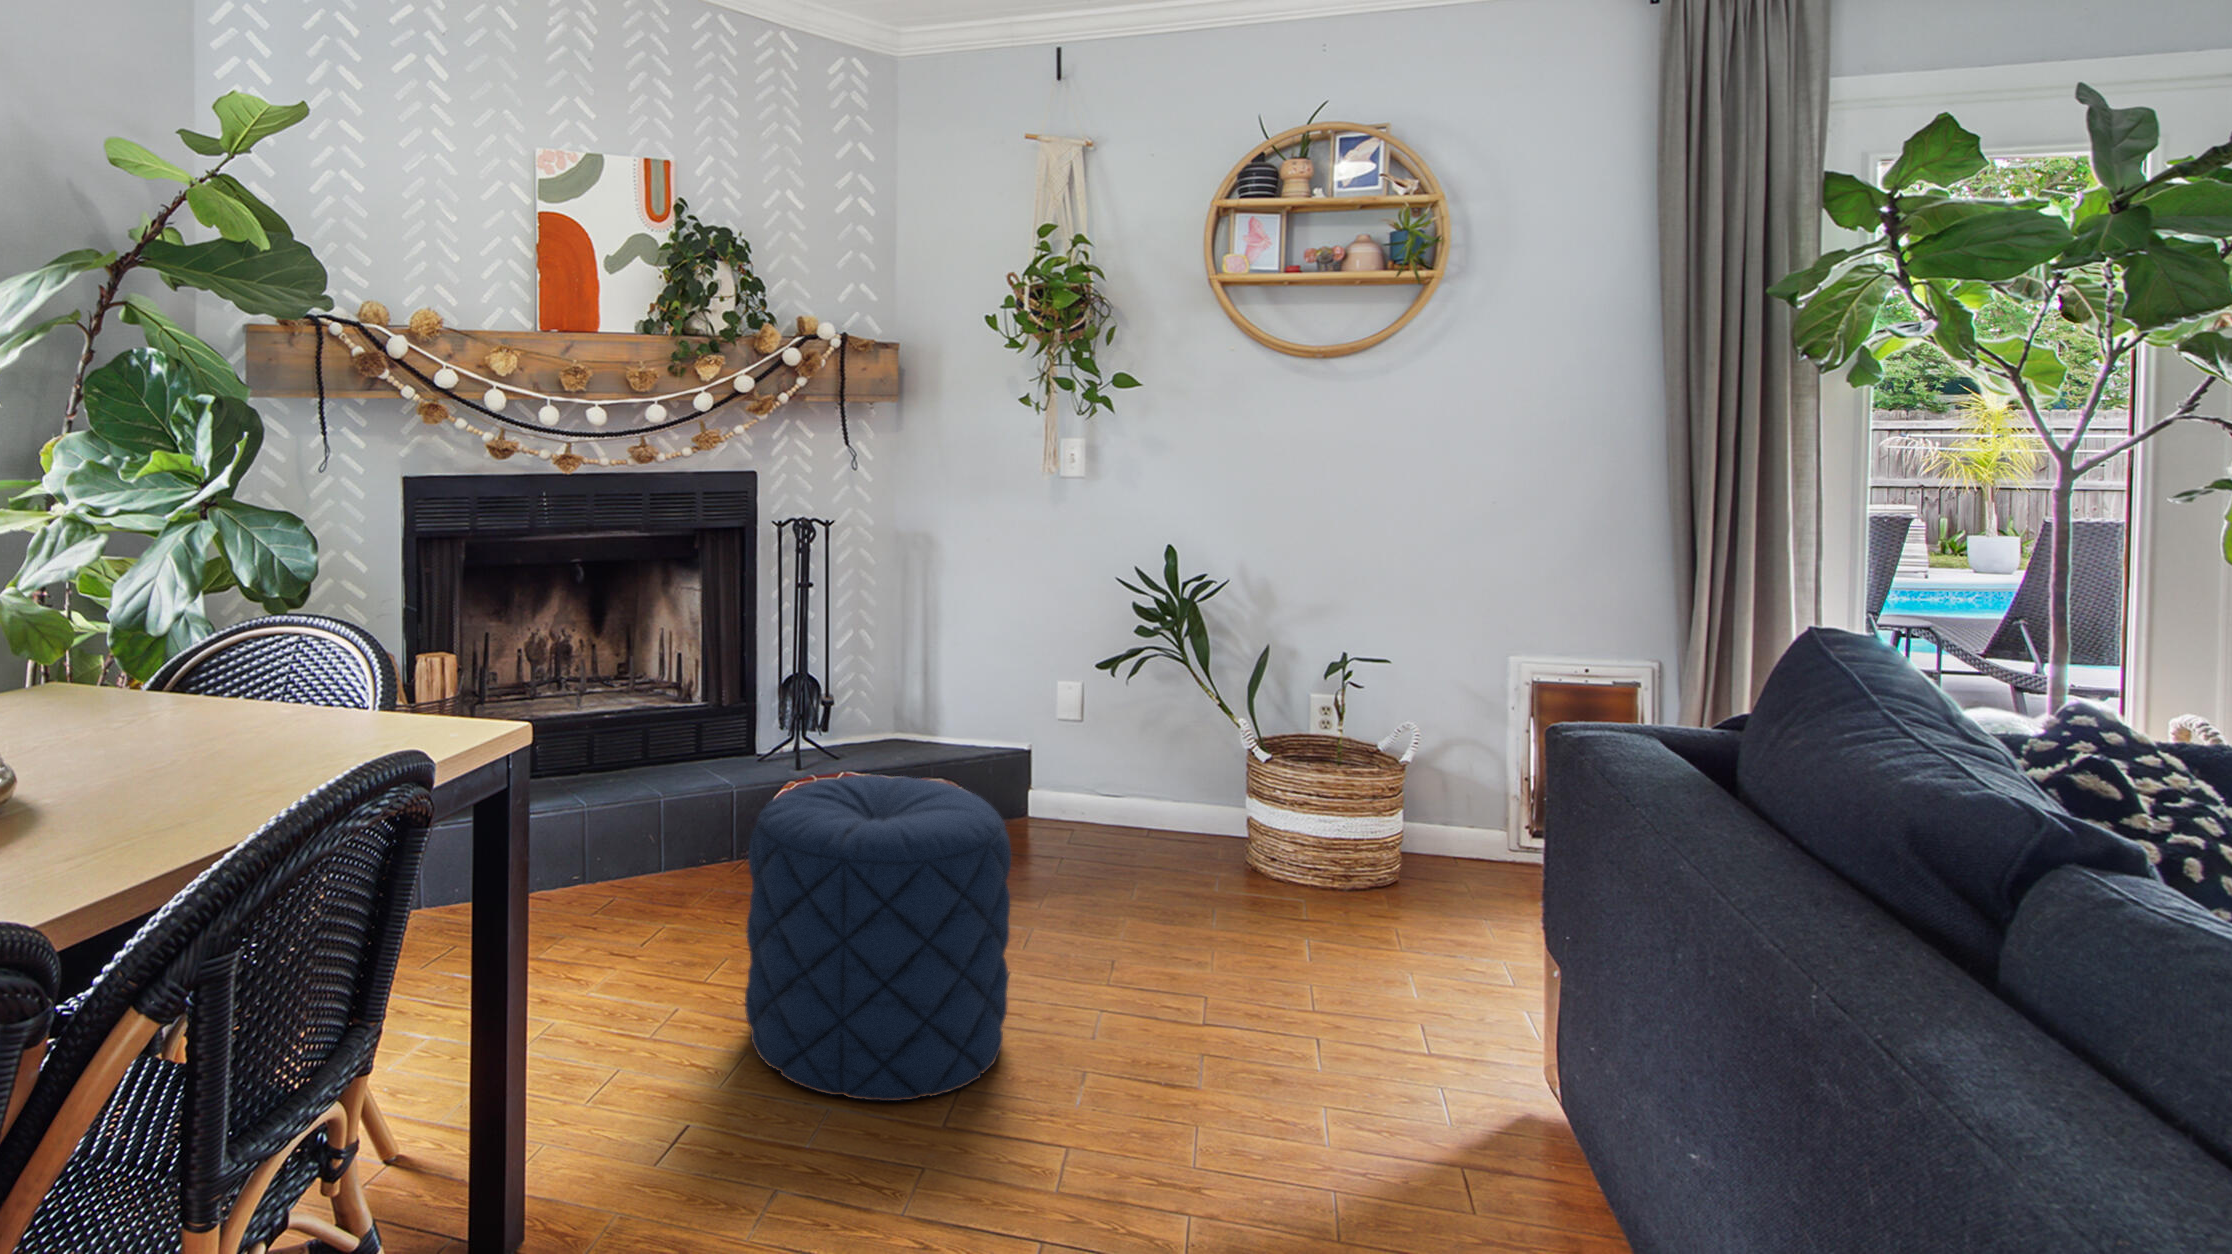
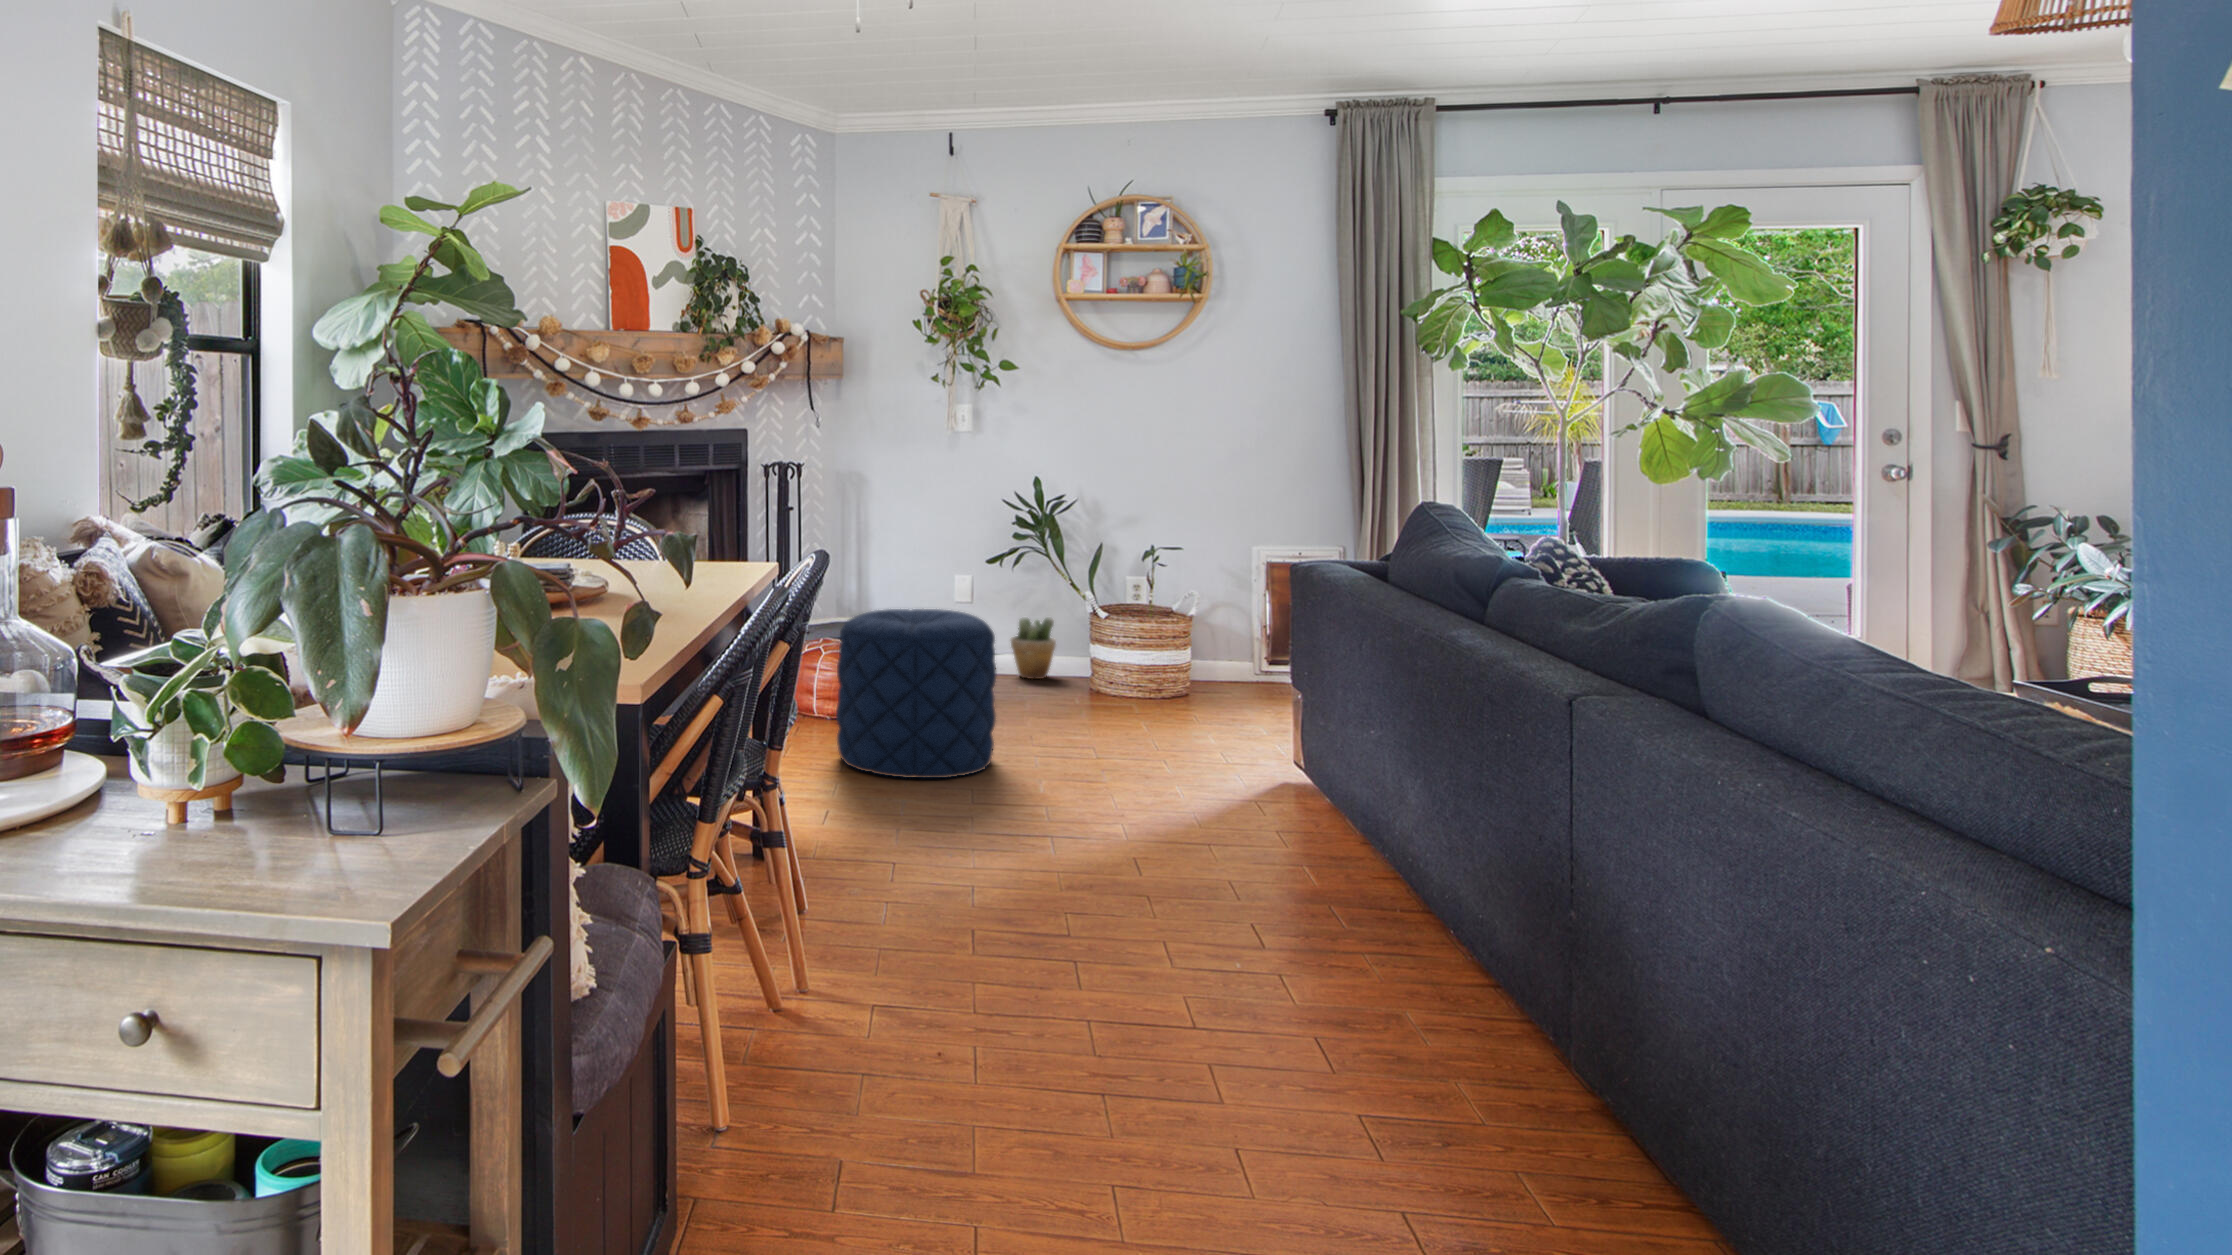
potted plant: none [1134,744,1201,838] -> present [1011,617,1056,679]

